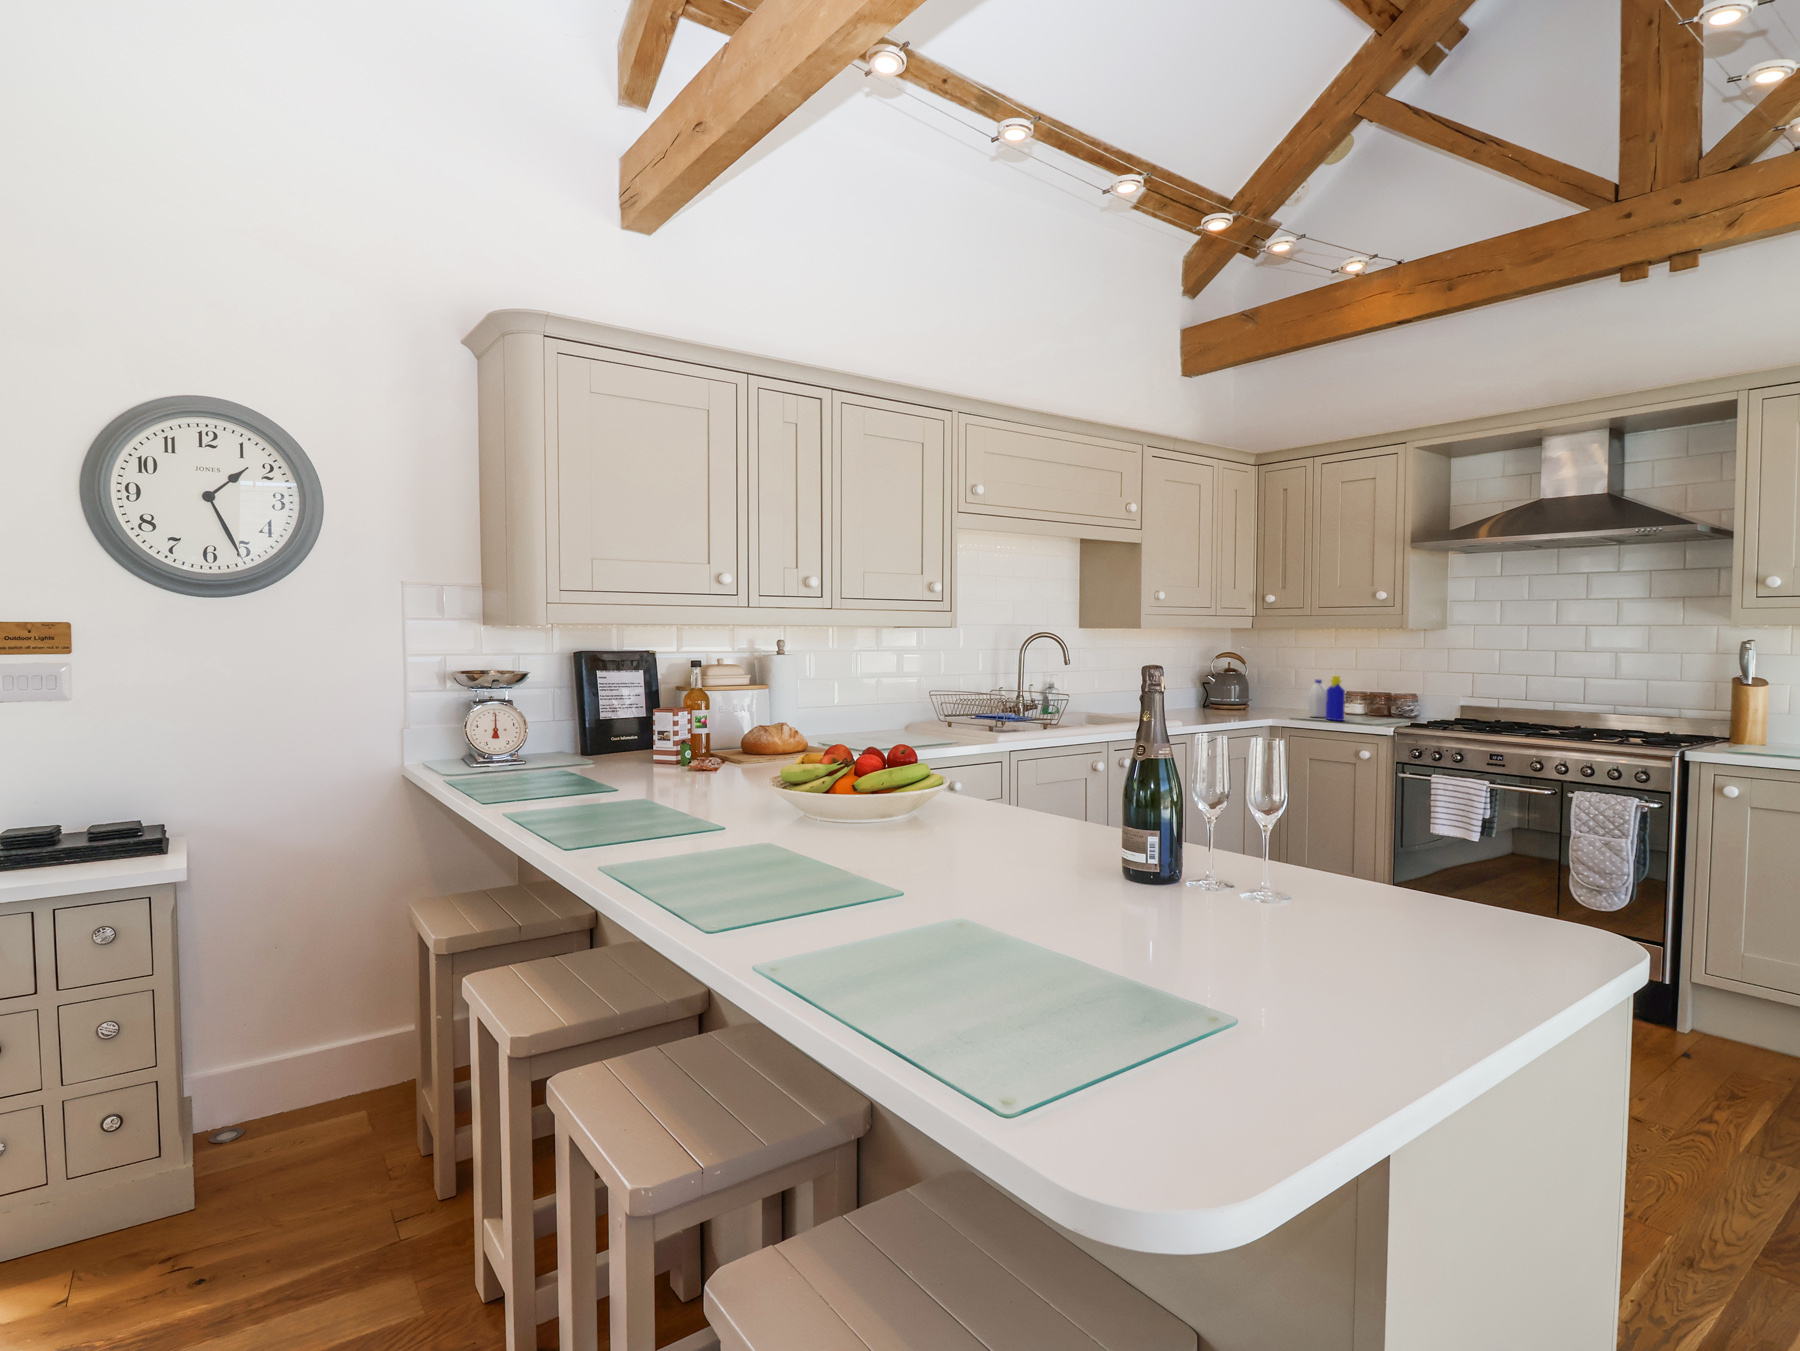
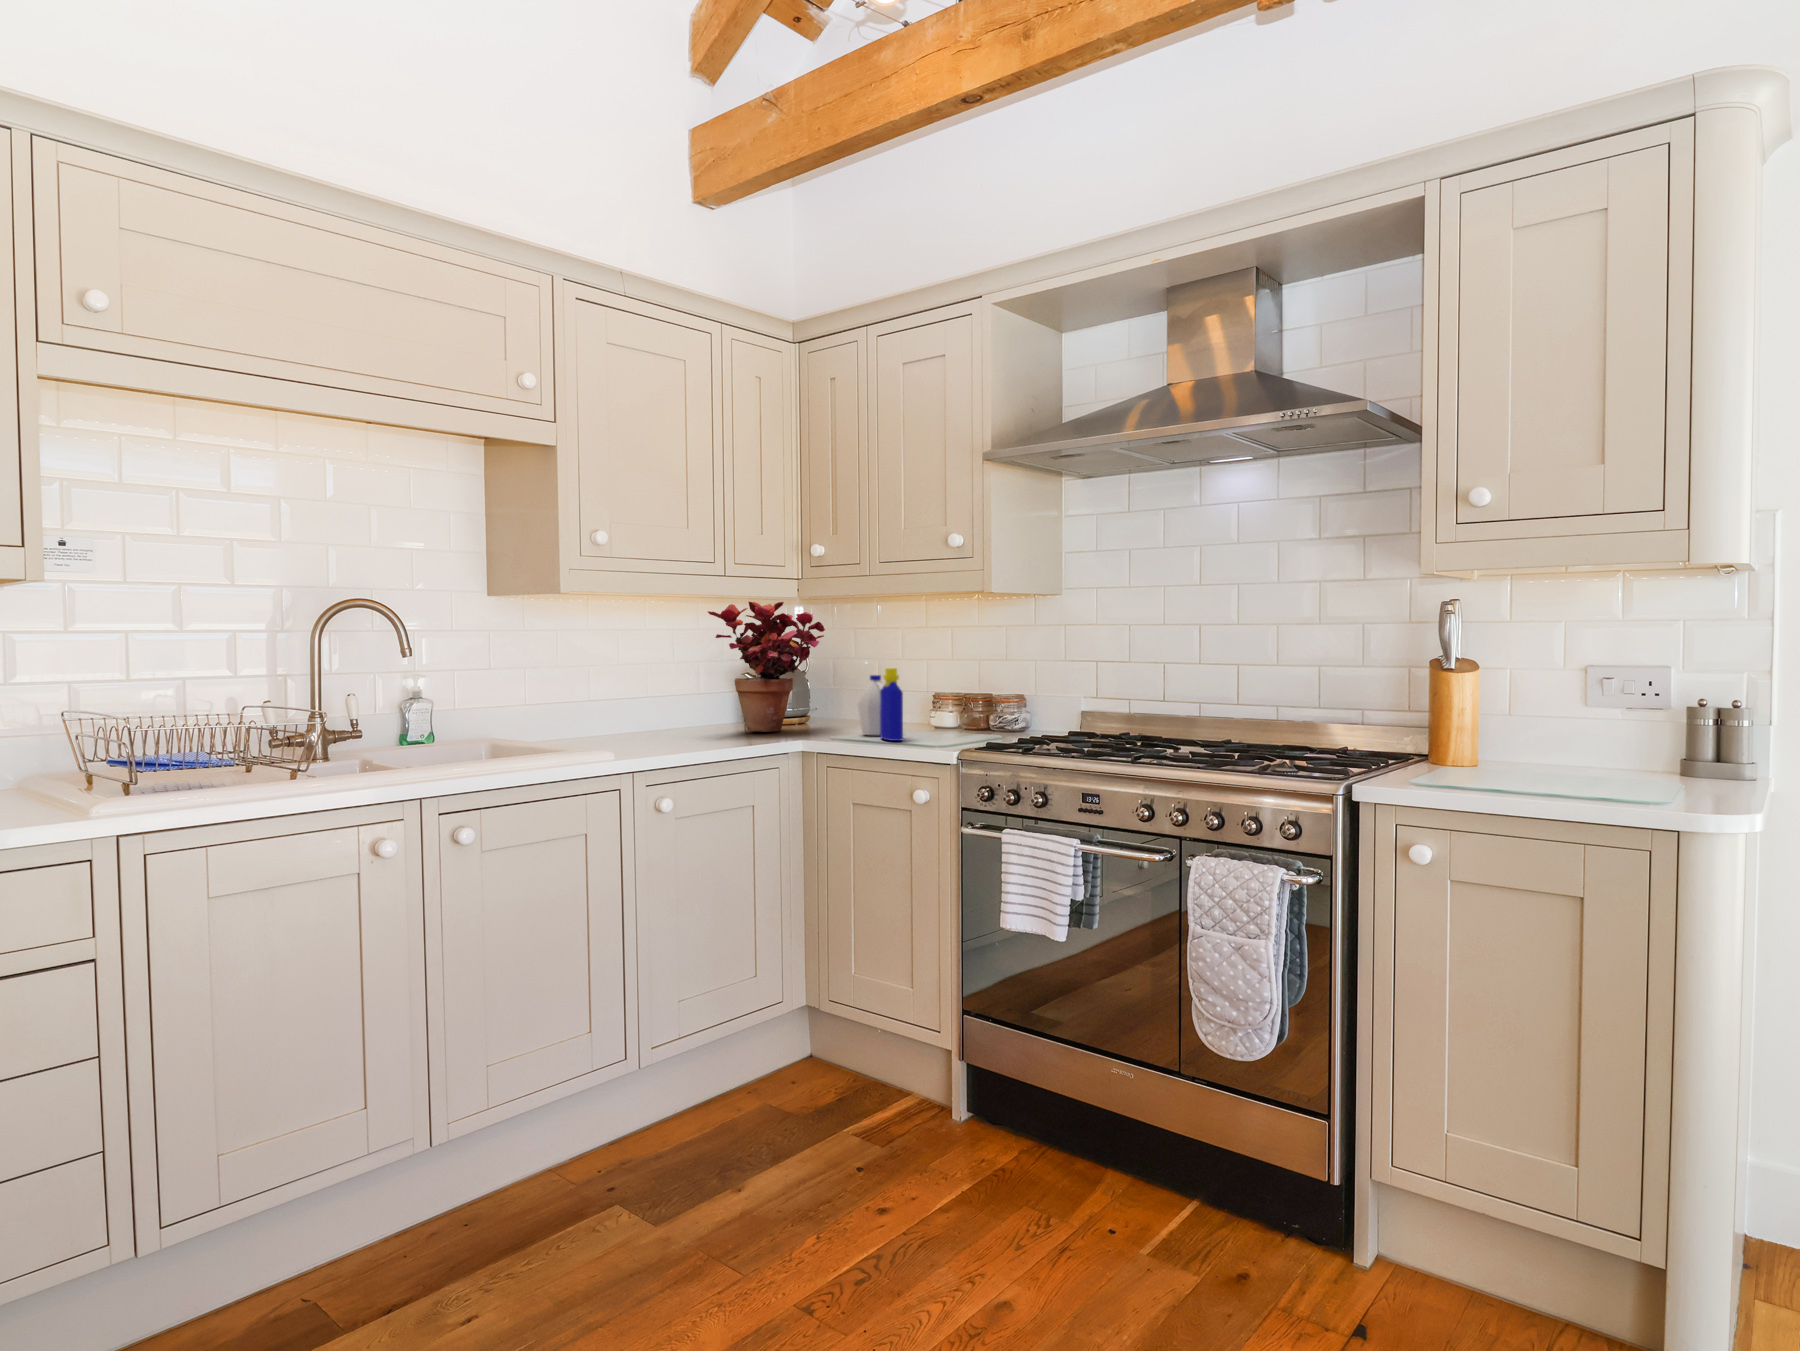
potted plant: none [1204,632,1283,713] -> present [708,602,825,732]

